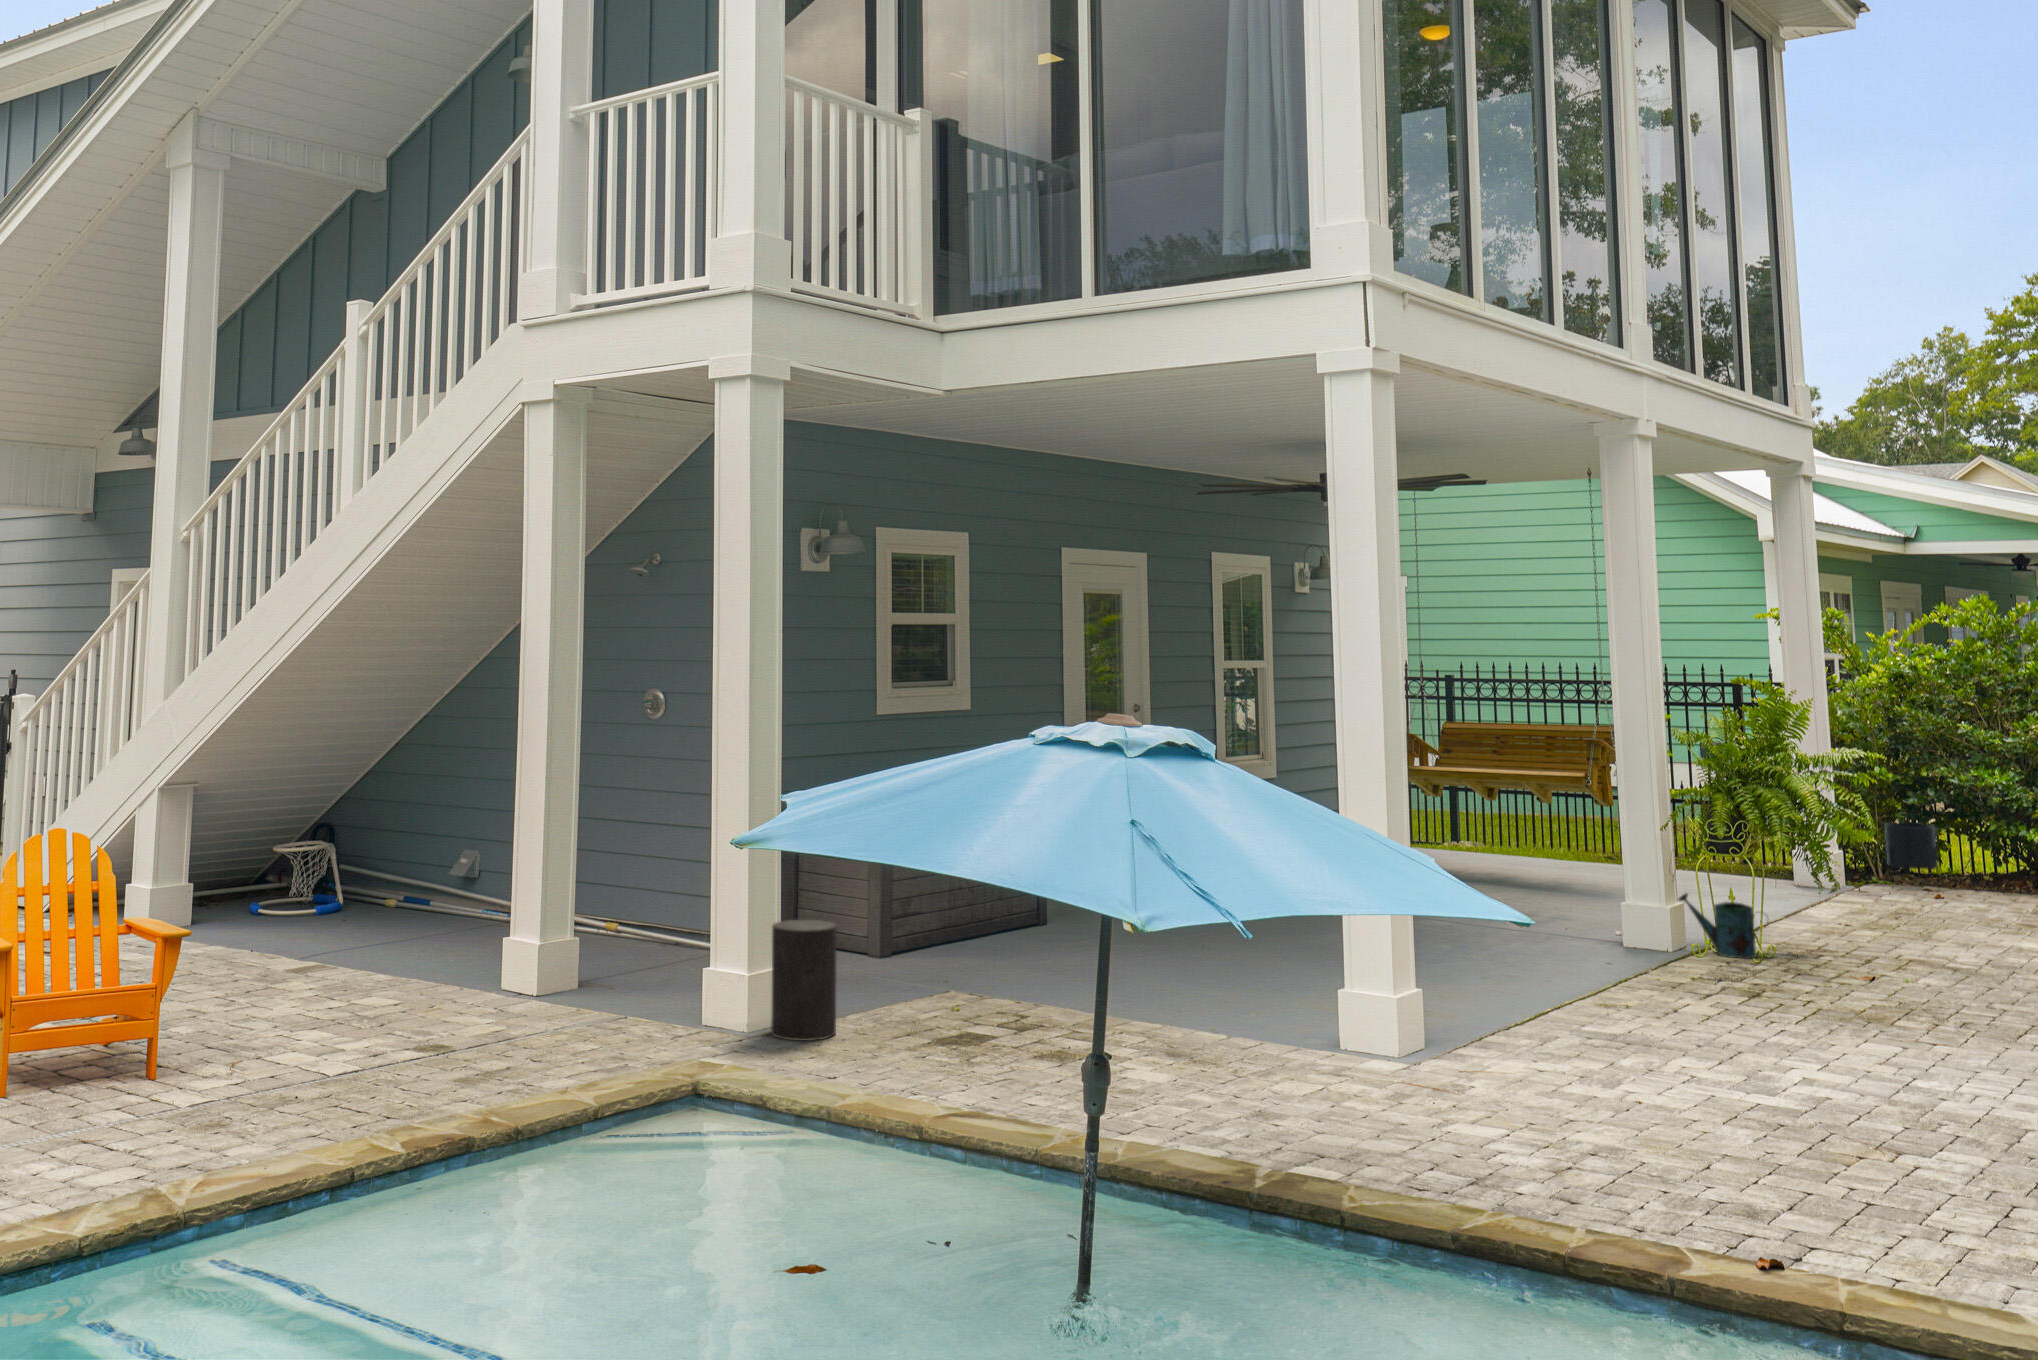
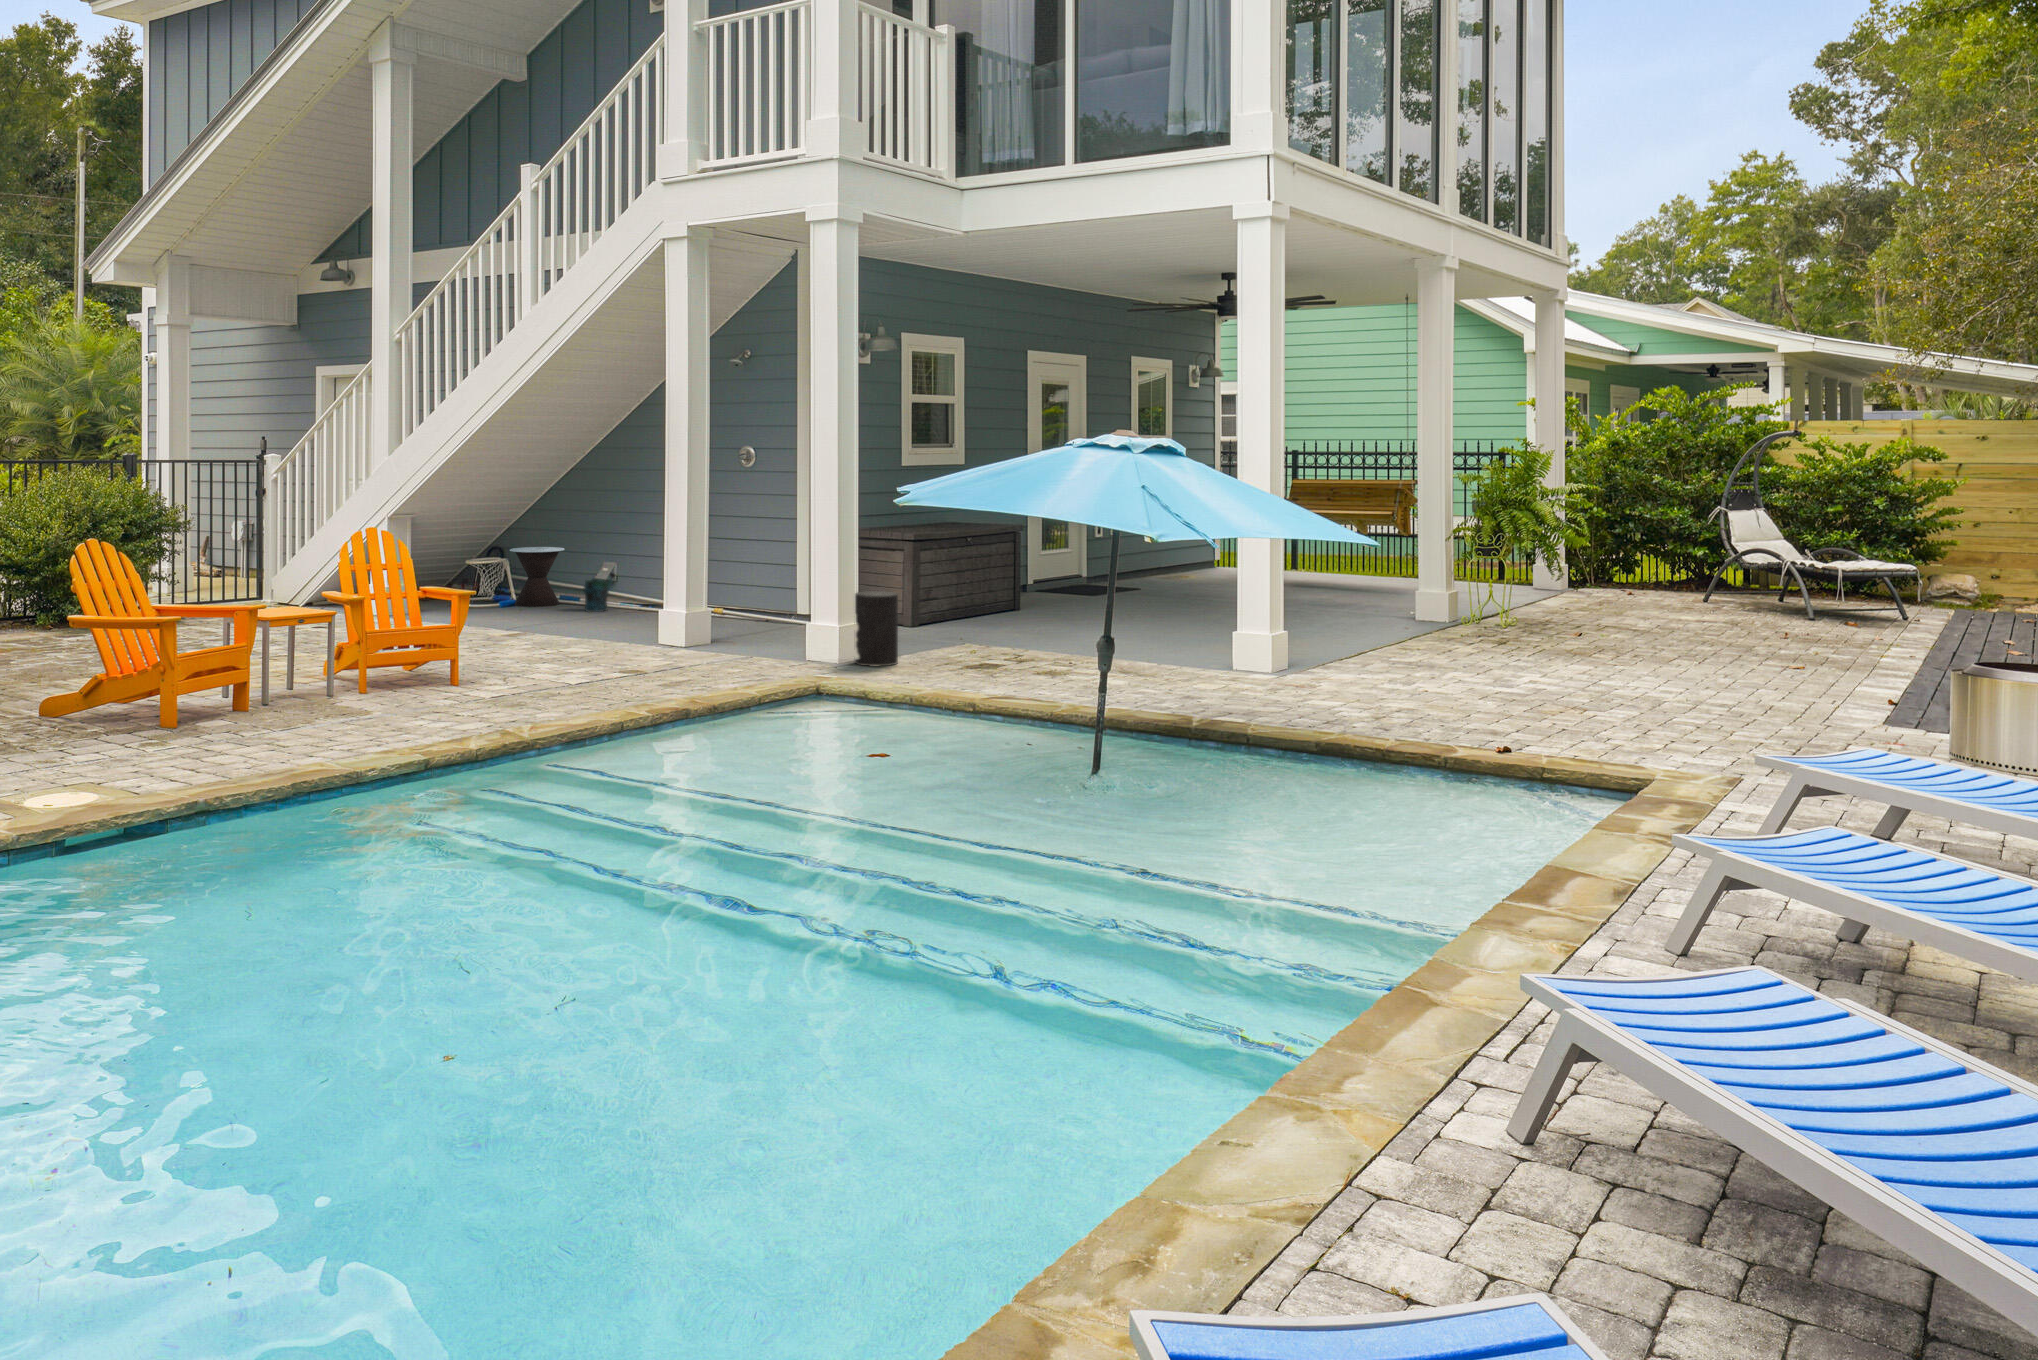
planter: present [1885,823,1940,886] -> none [1596,544,1630,589]
side table: none [328,824,406,914] -> present [510,547,565,607]
watering can: present [1679,894,1768,959] -> present [583,573,616,612]

